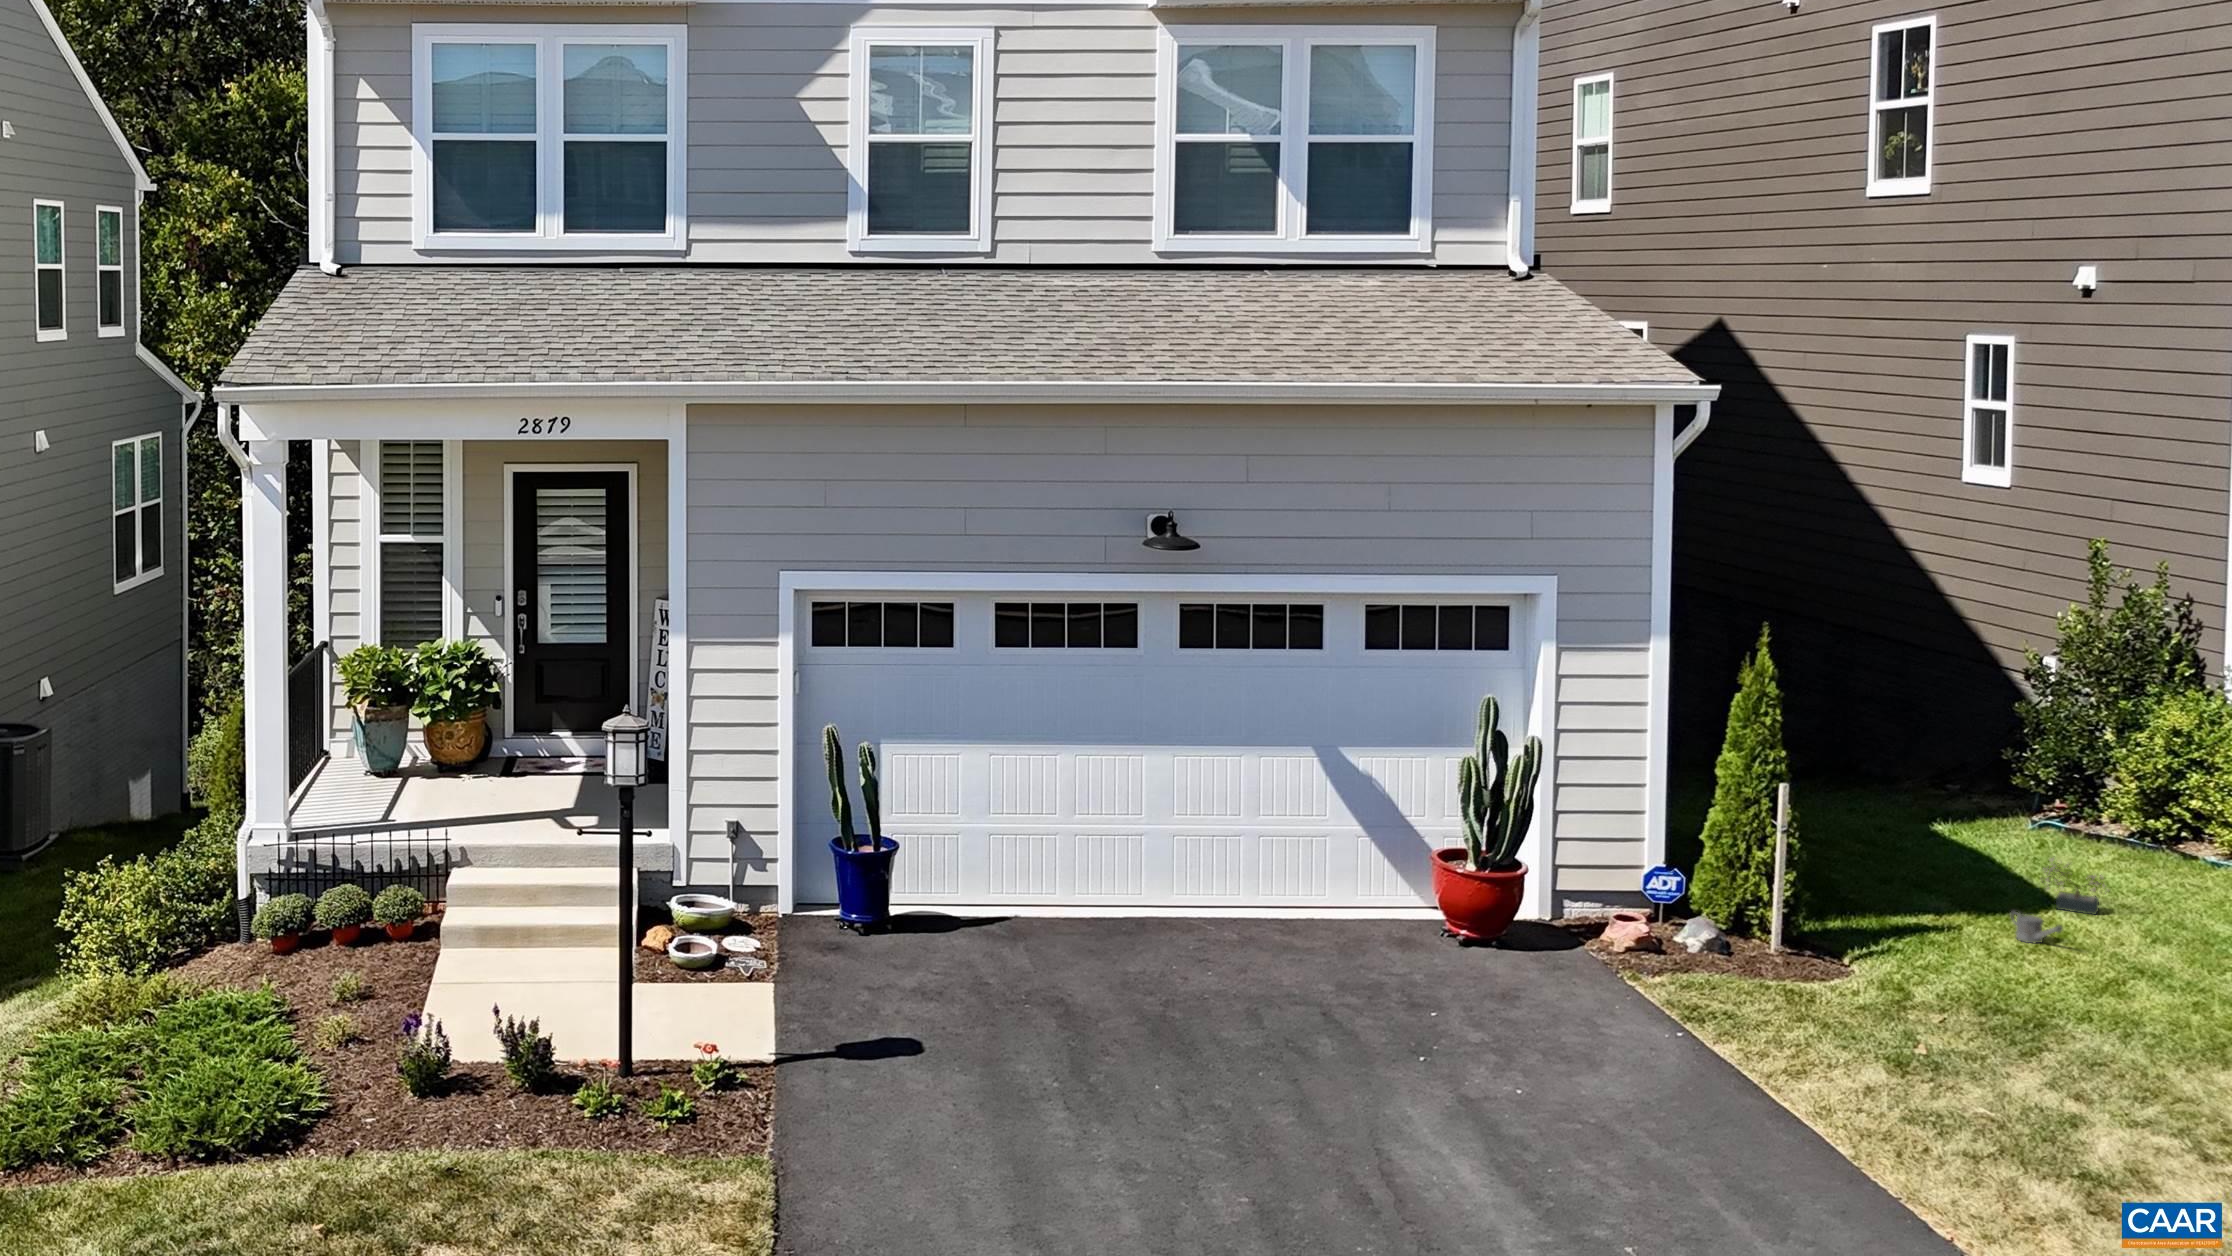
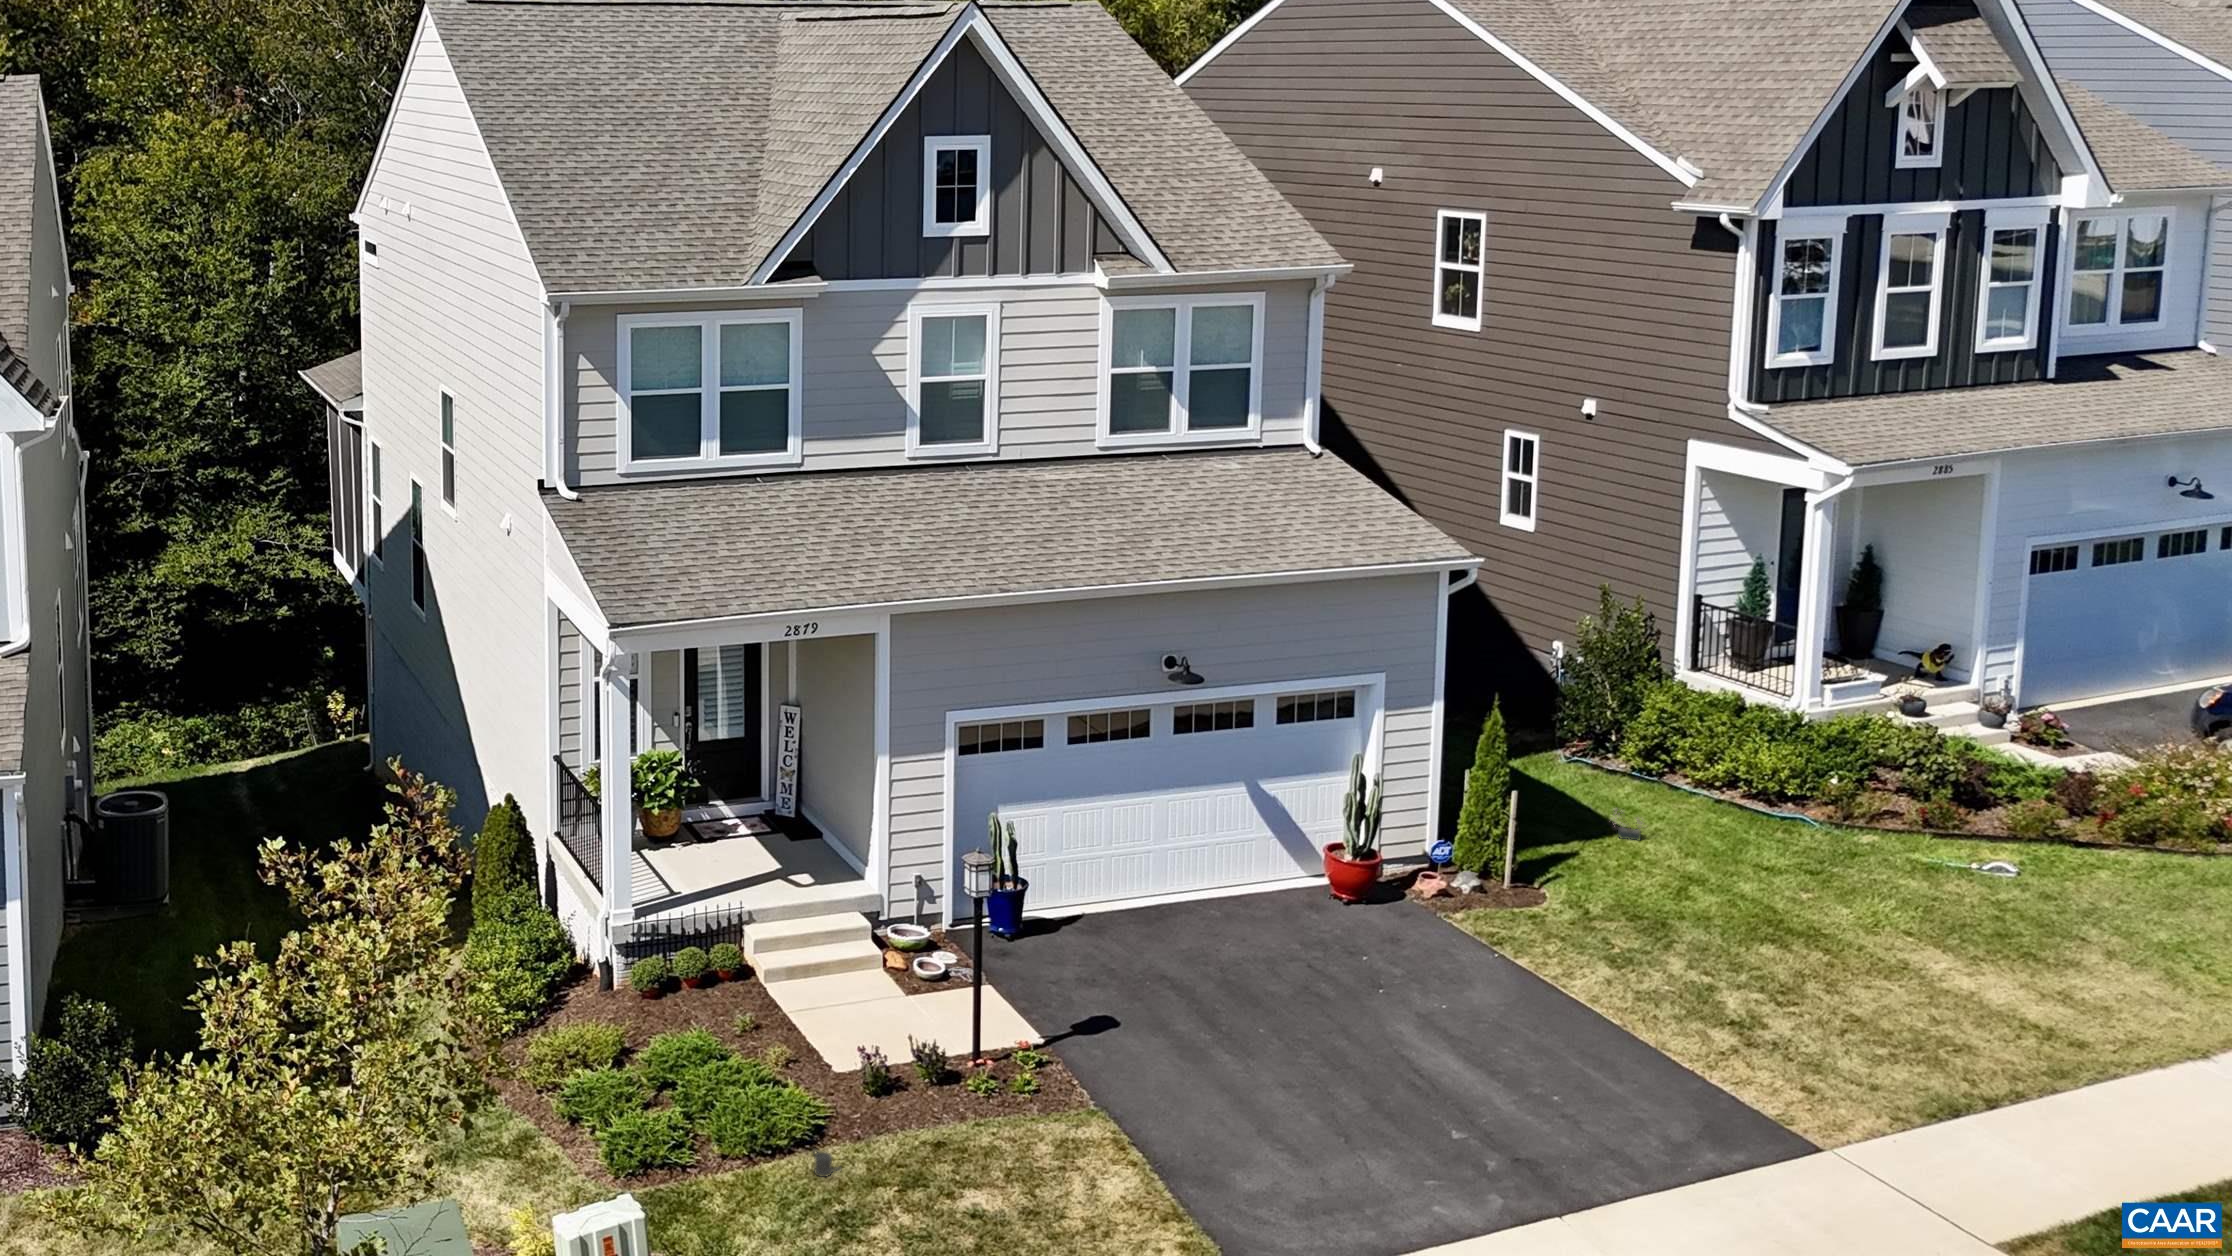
watering can: present [2011,912,2062,943] -> present [813,1149,842,1177]

